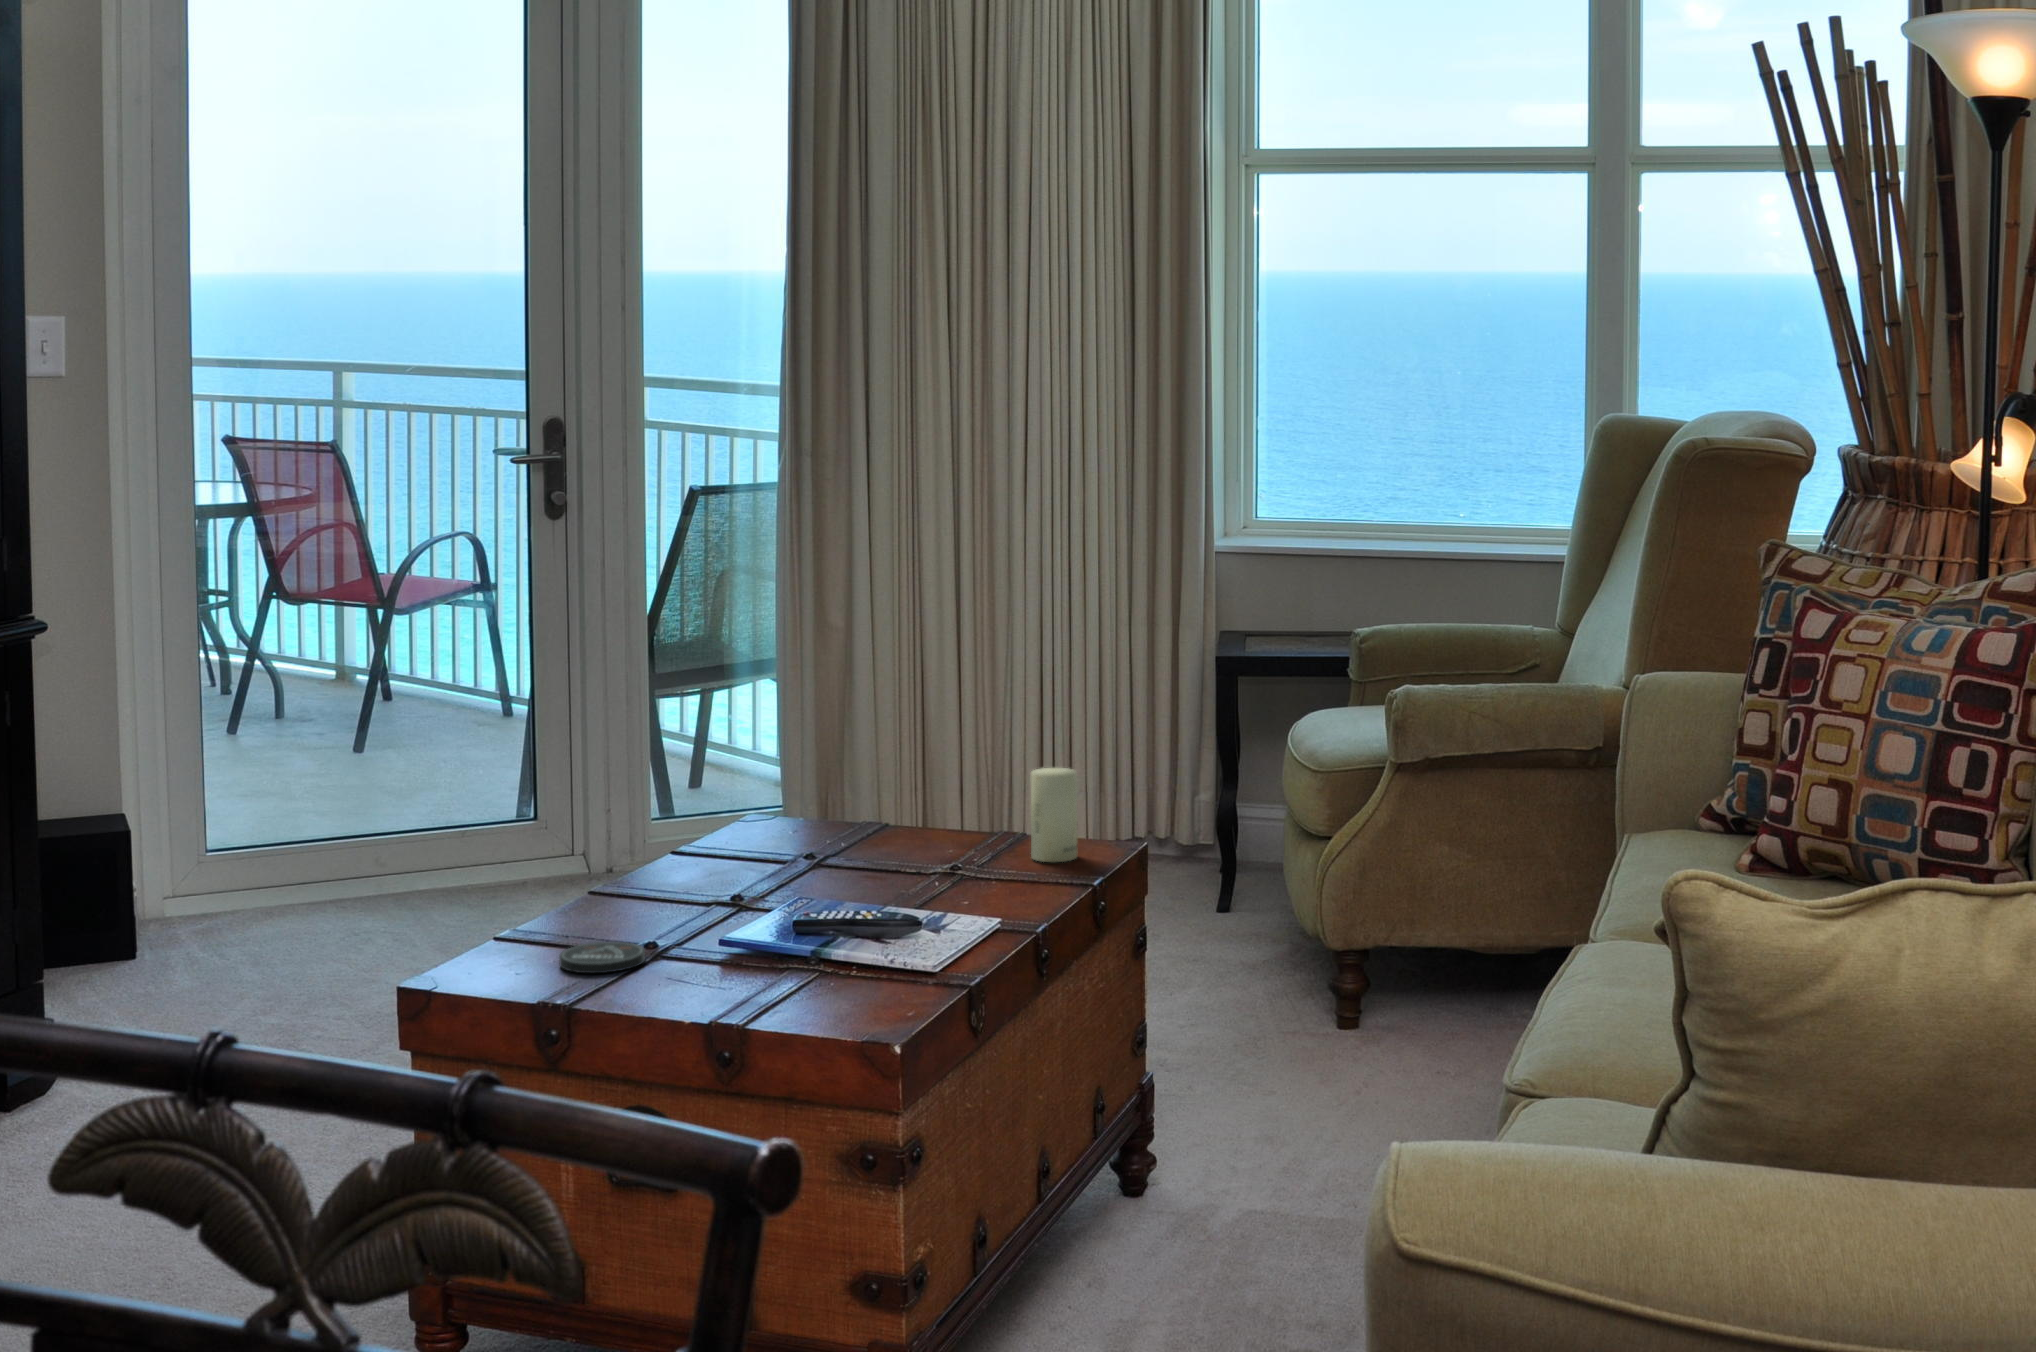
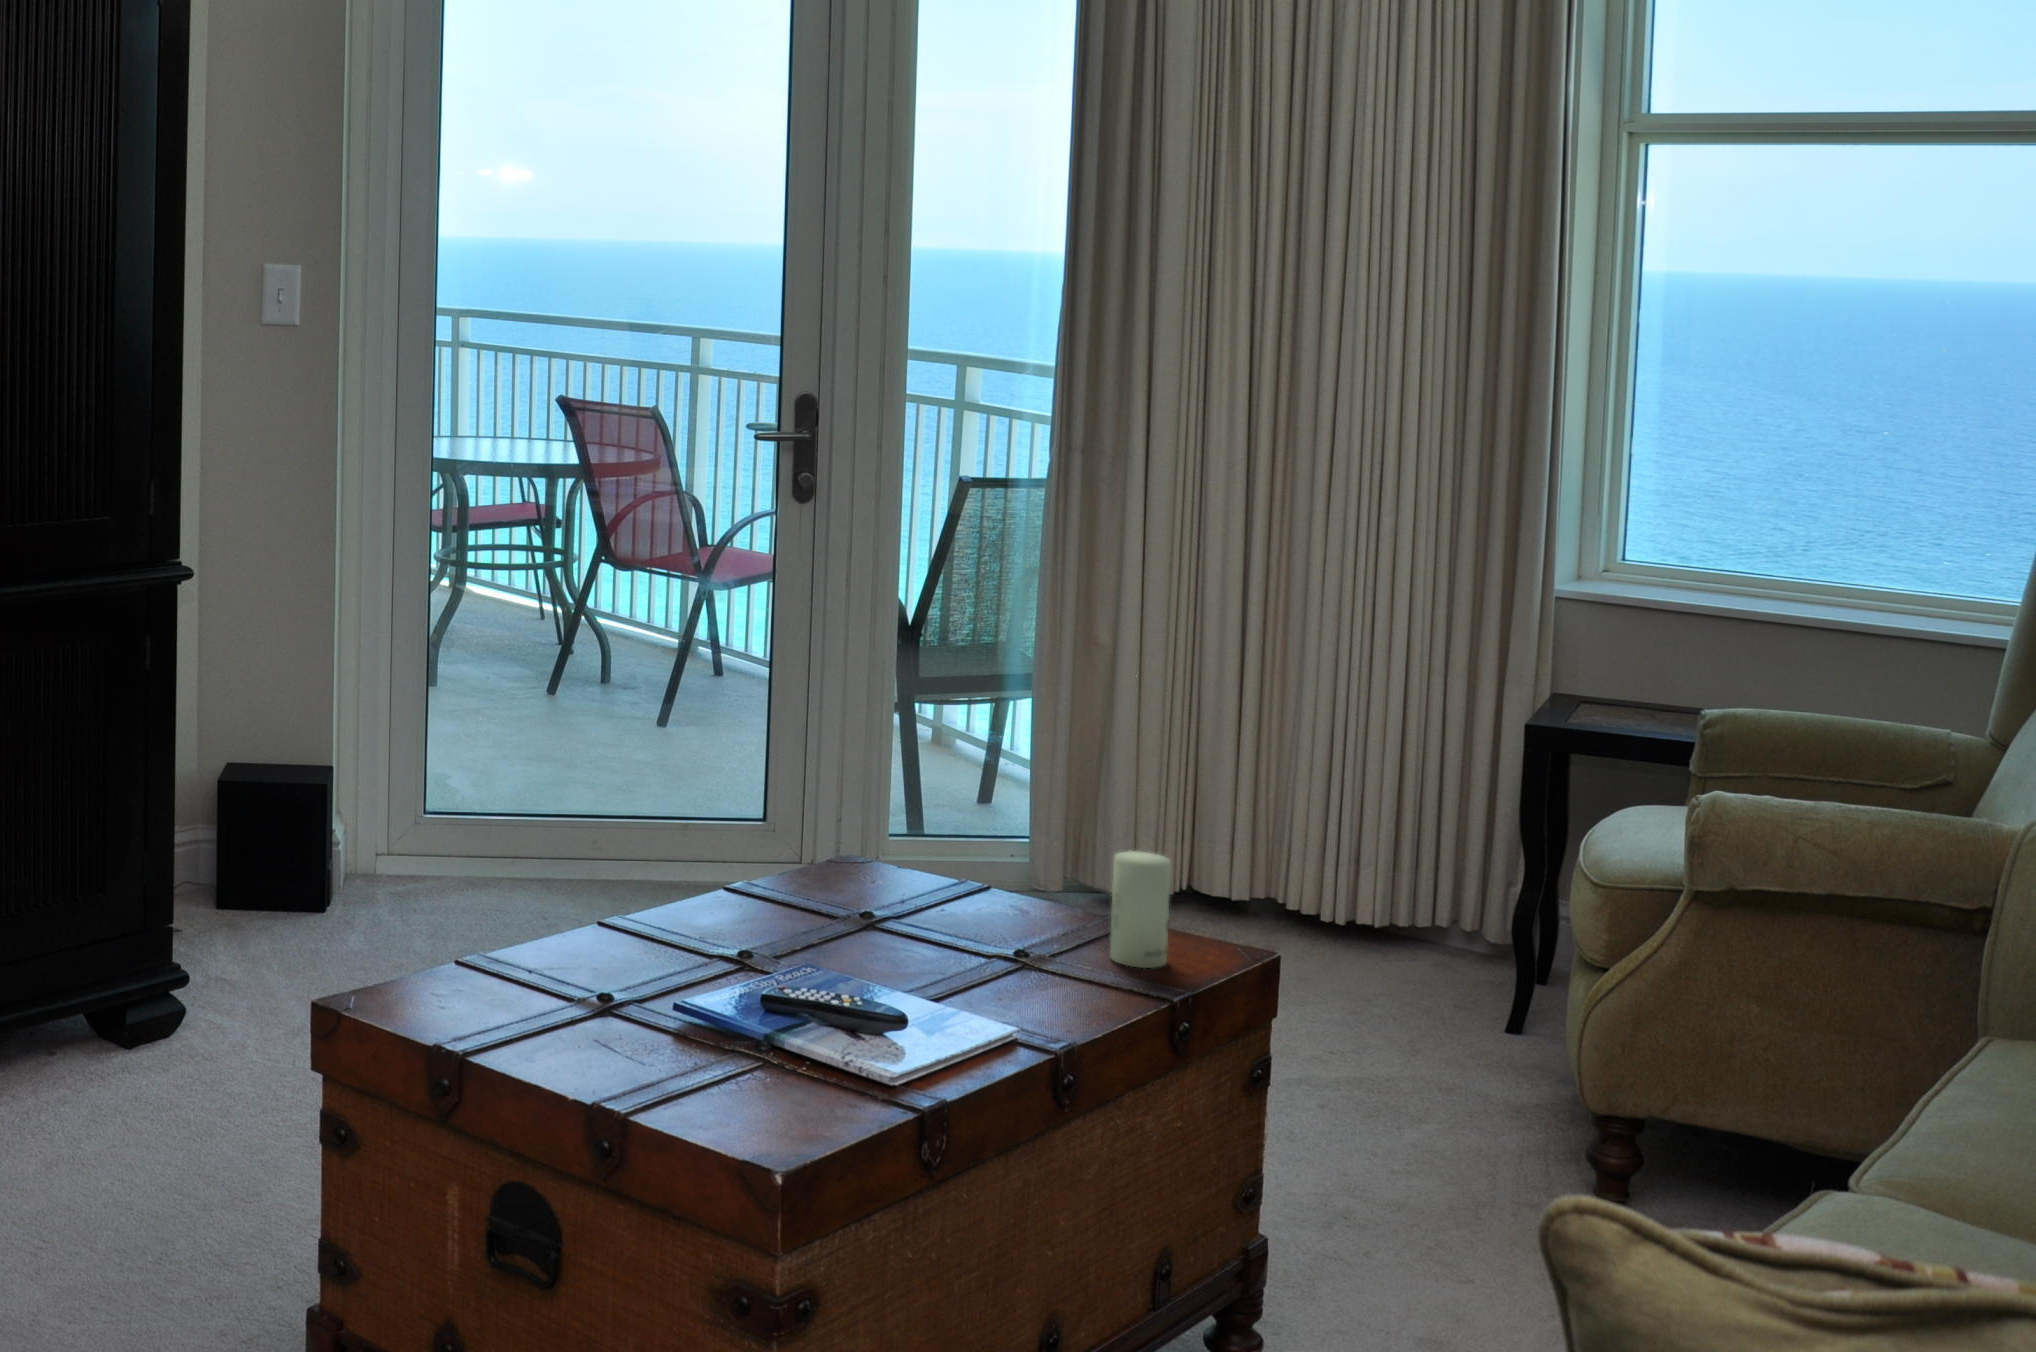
coaster: present [559,942,645,973] -> none [507,978,598,1018]

